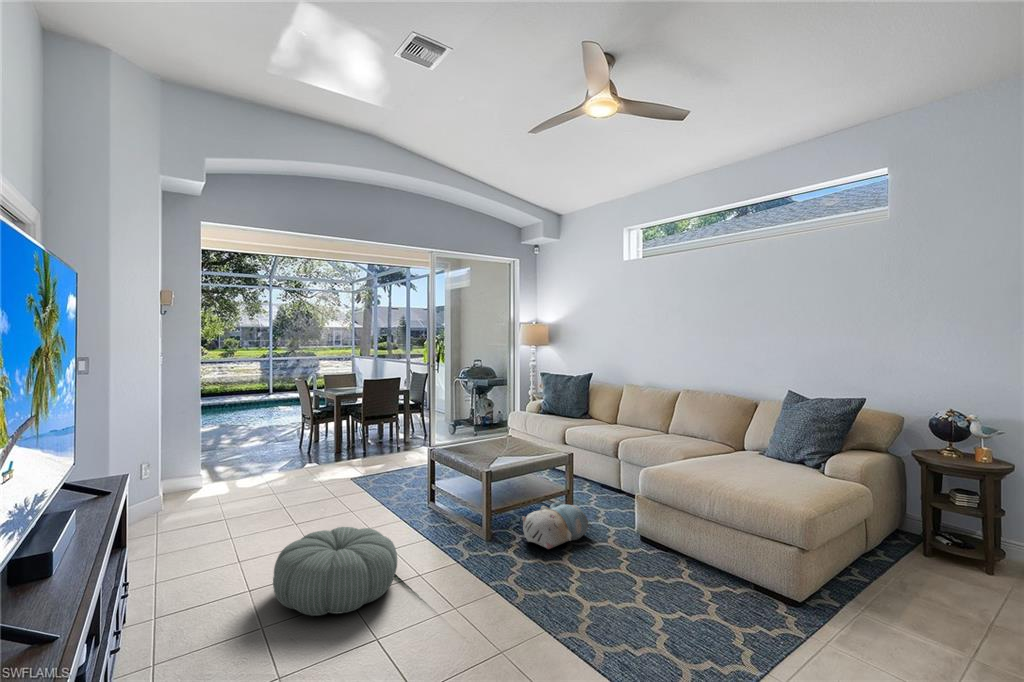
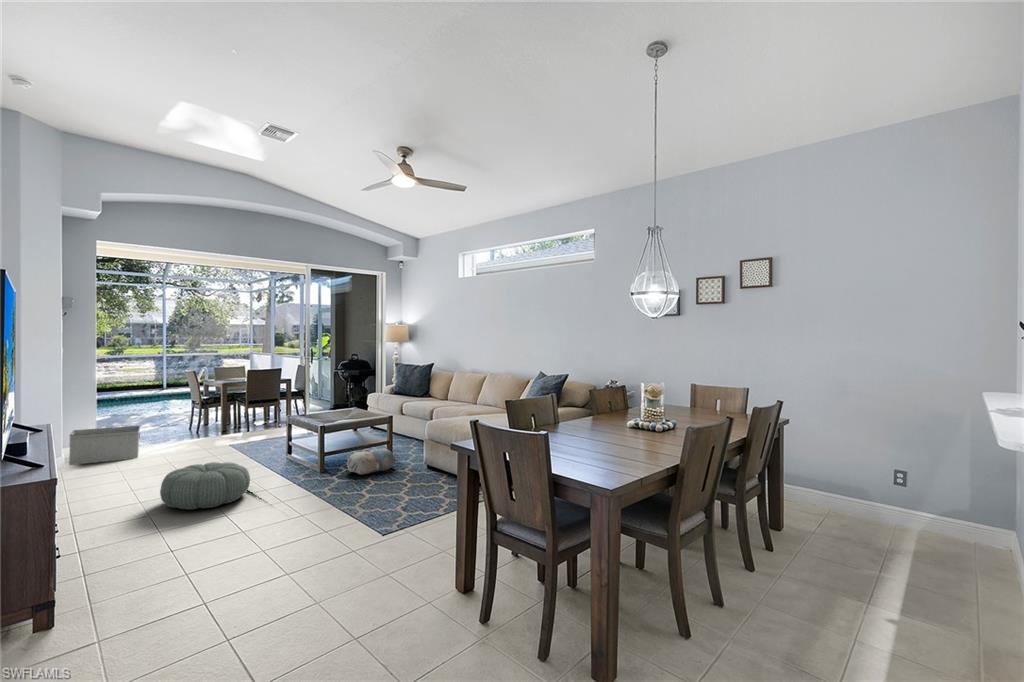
storage bin: none [165,451,246,503] -> present [69,426,140,465]

